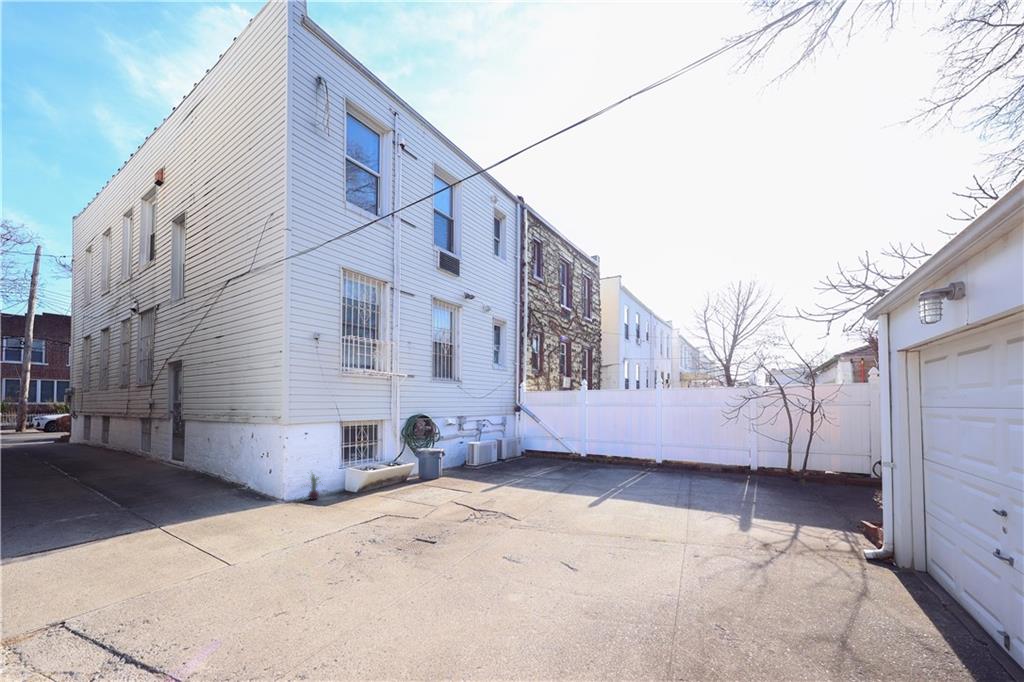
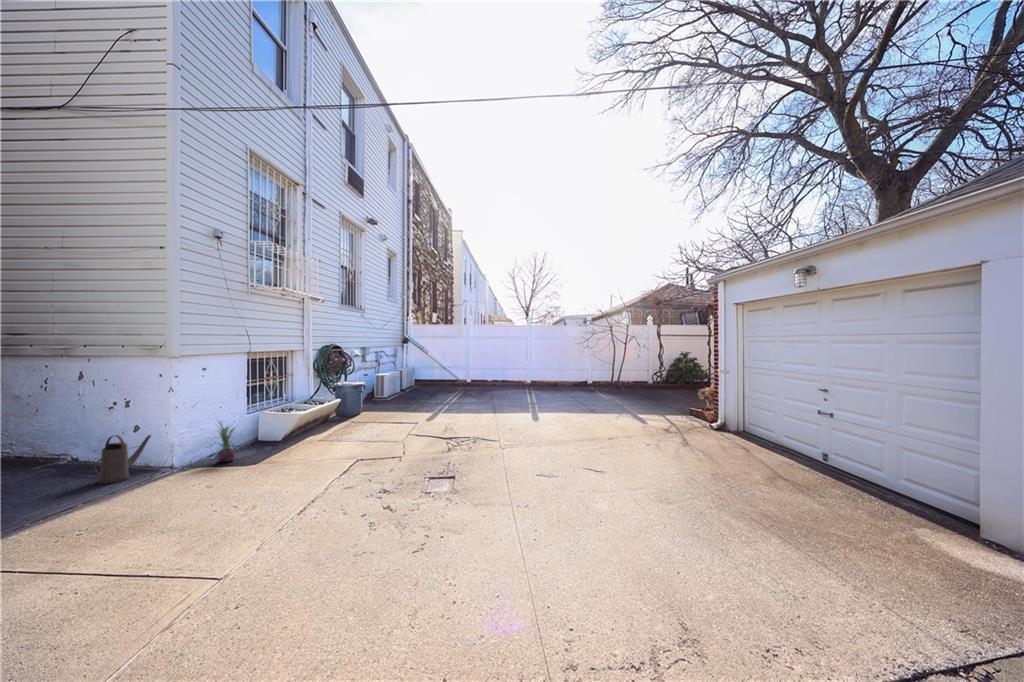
watering can: none [241,474,273,503] -> present [94,435,151,483]

